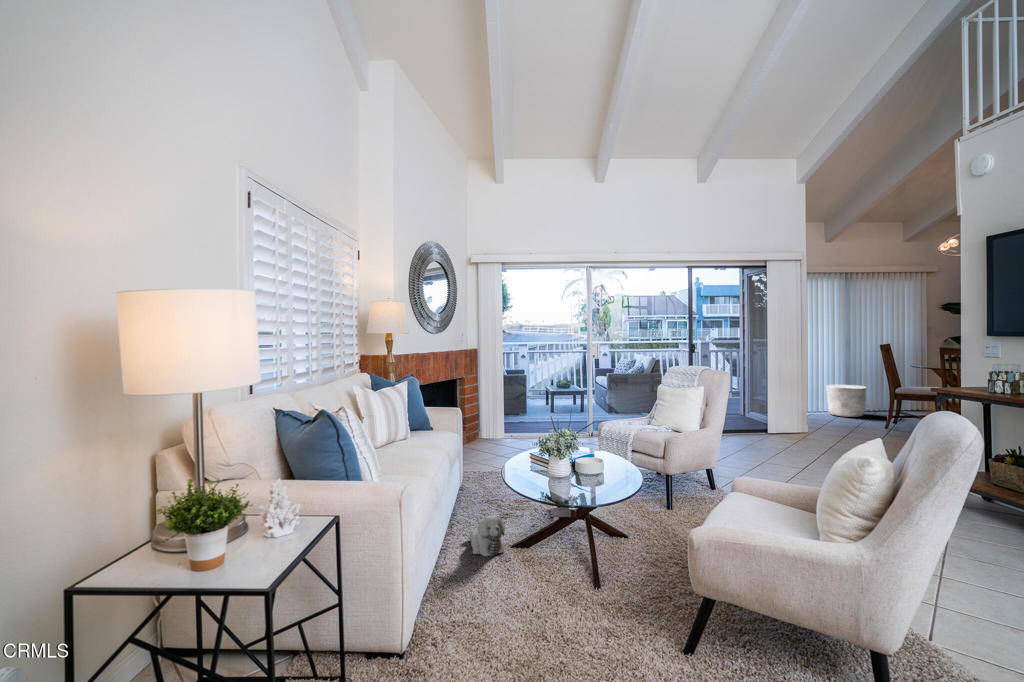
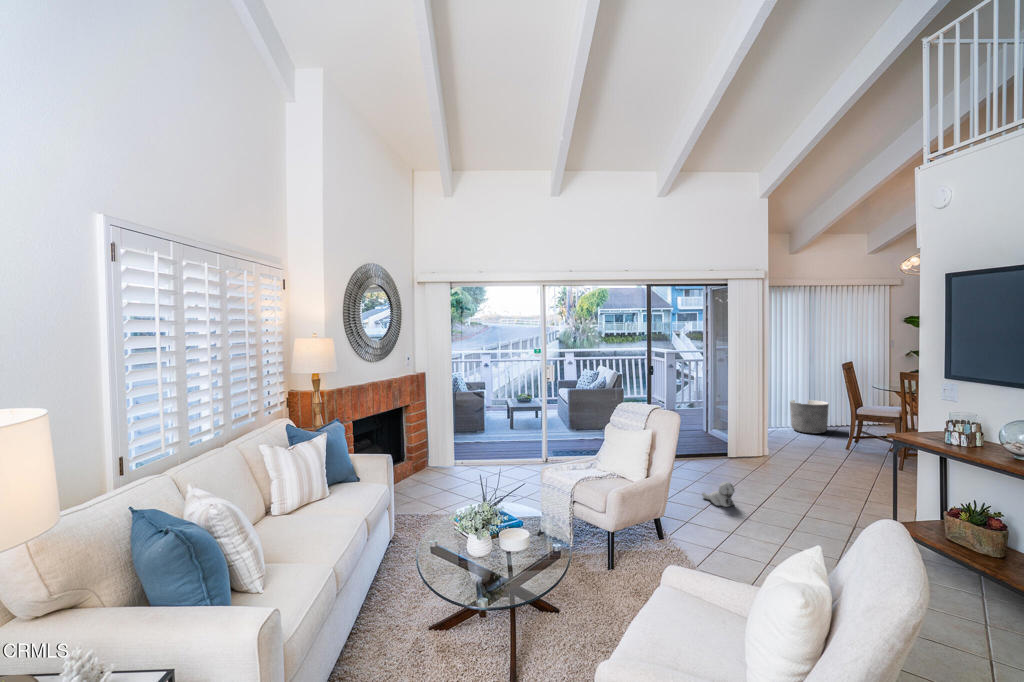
plush toy: present [469,515,505,556] -> present [702,482,734,507]

